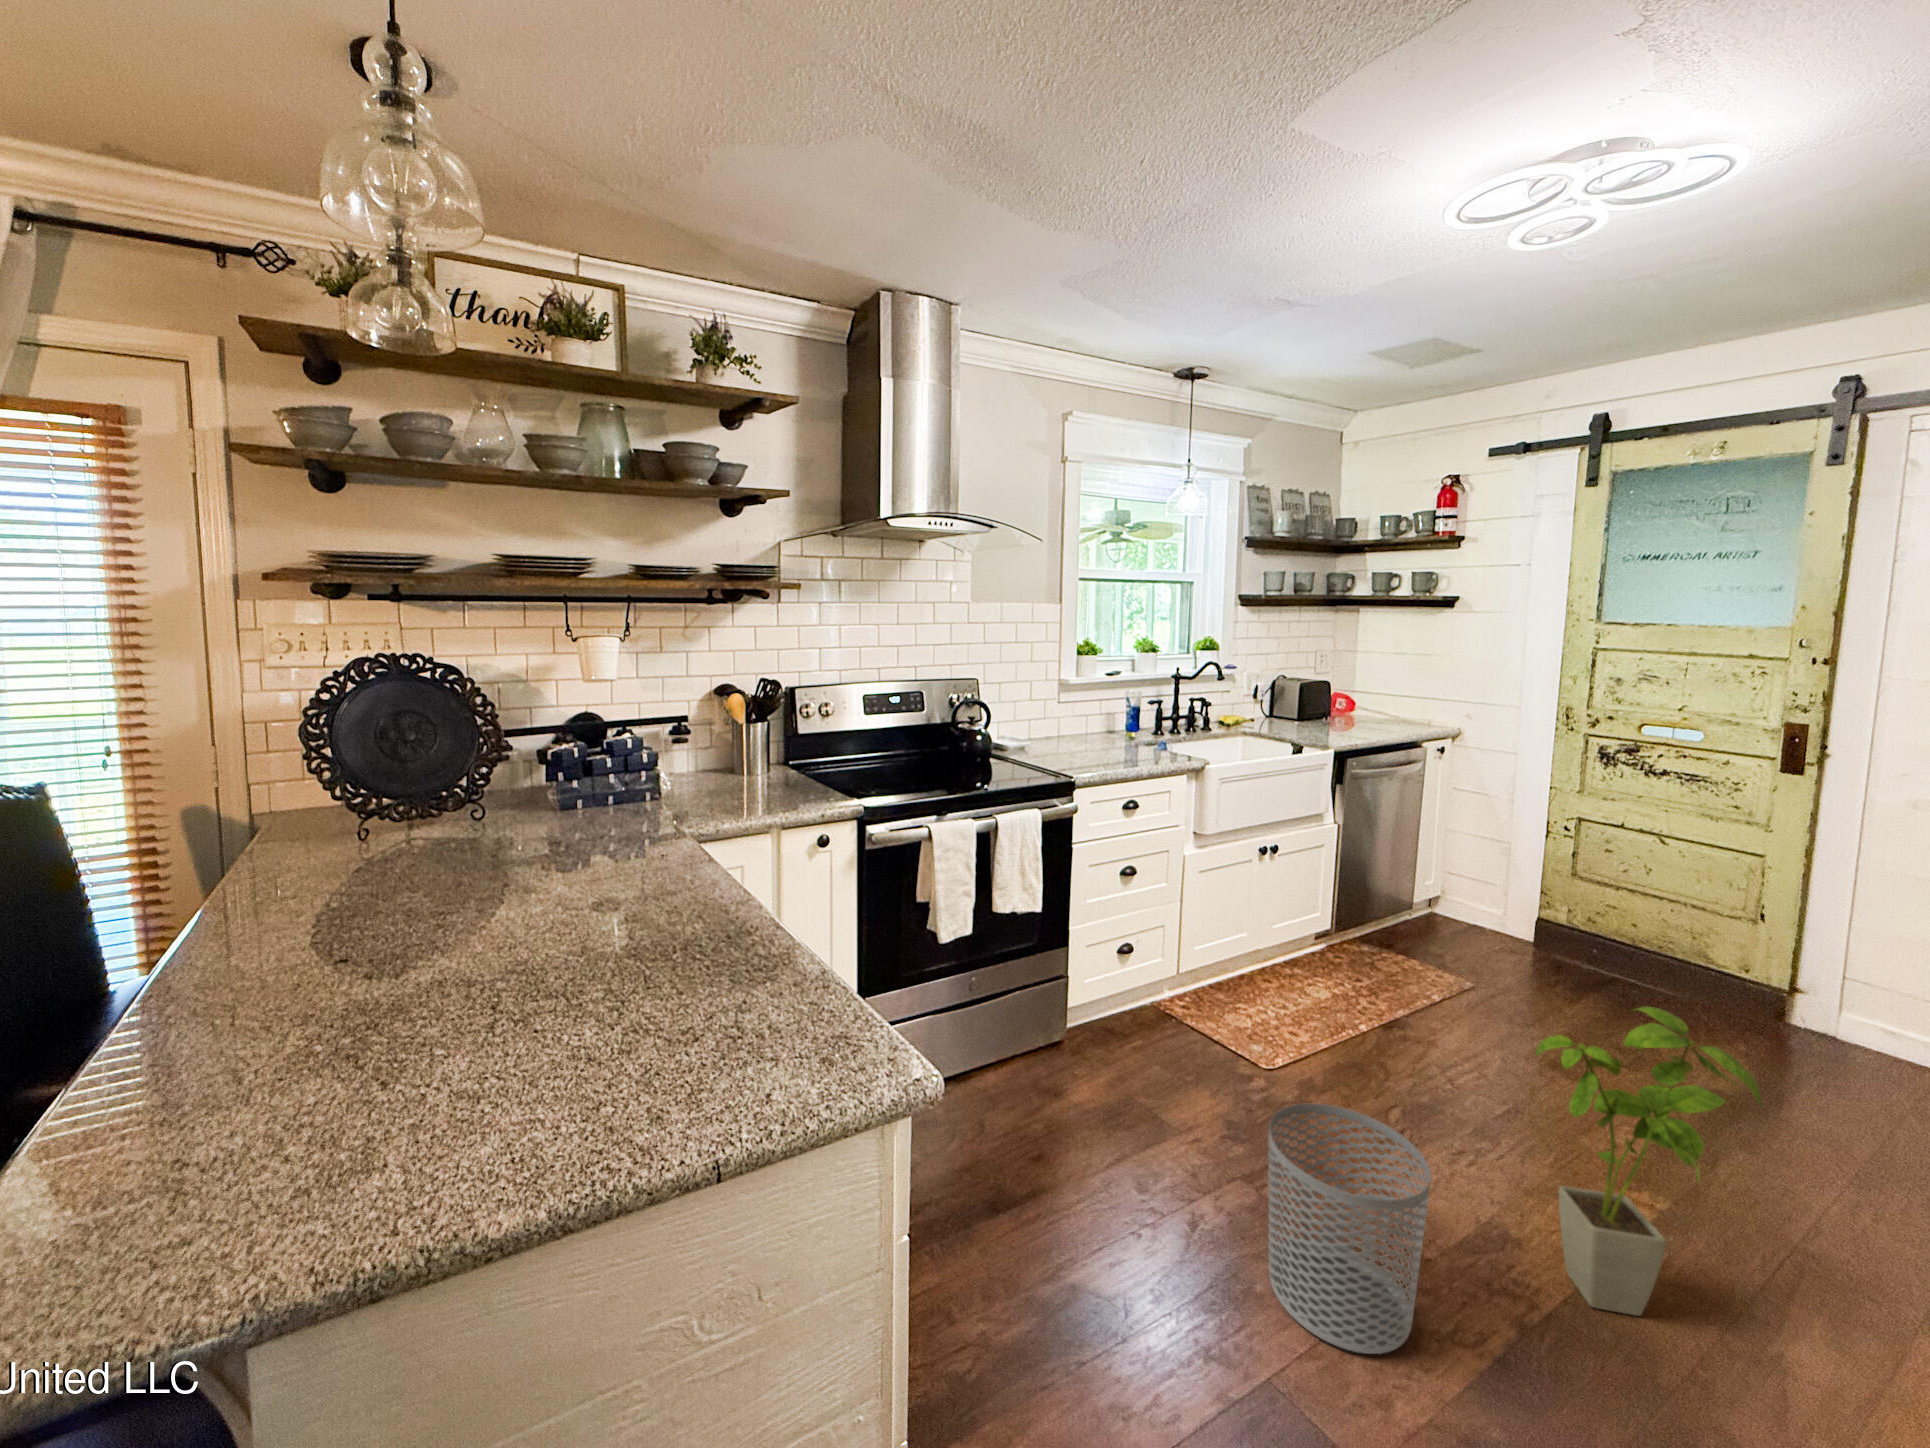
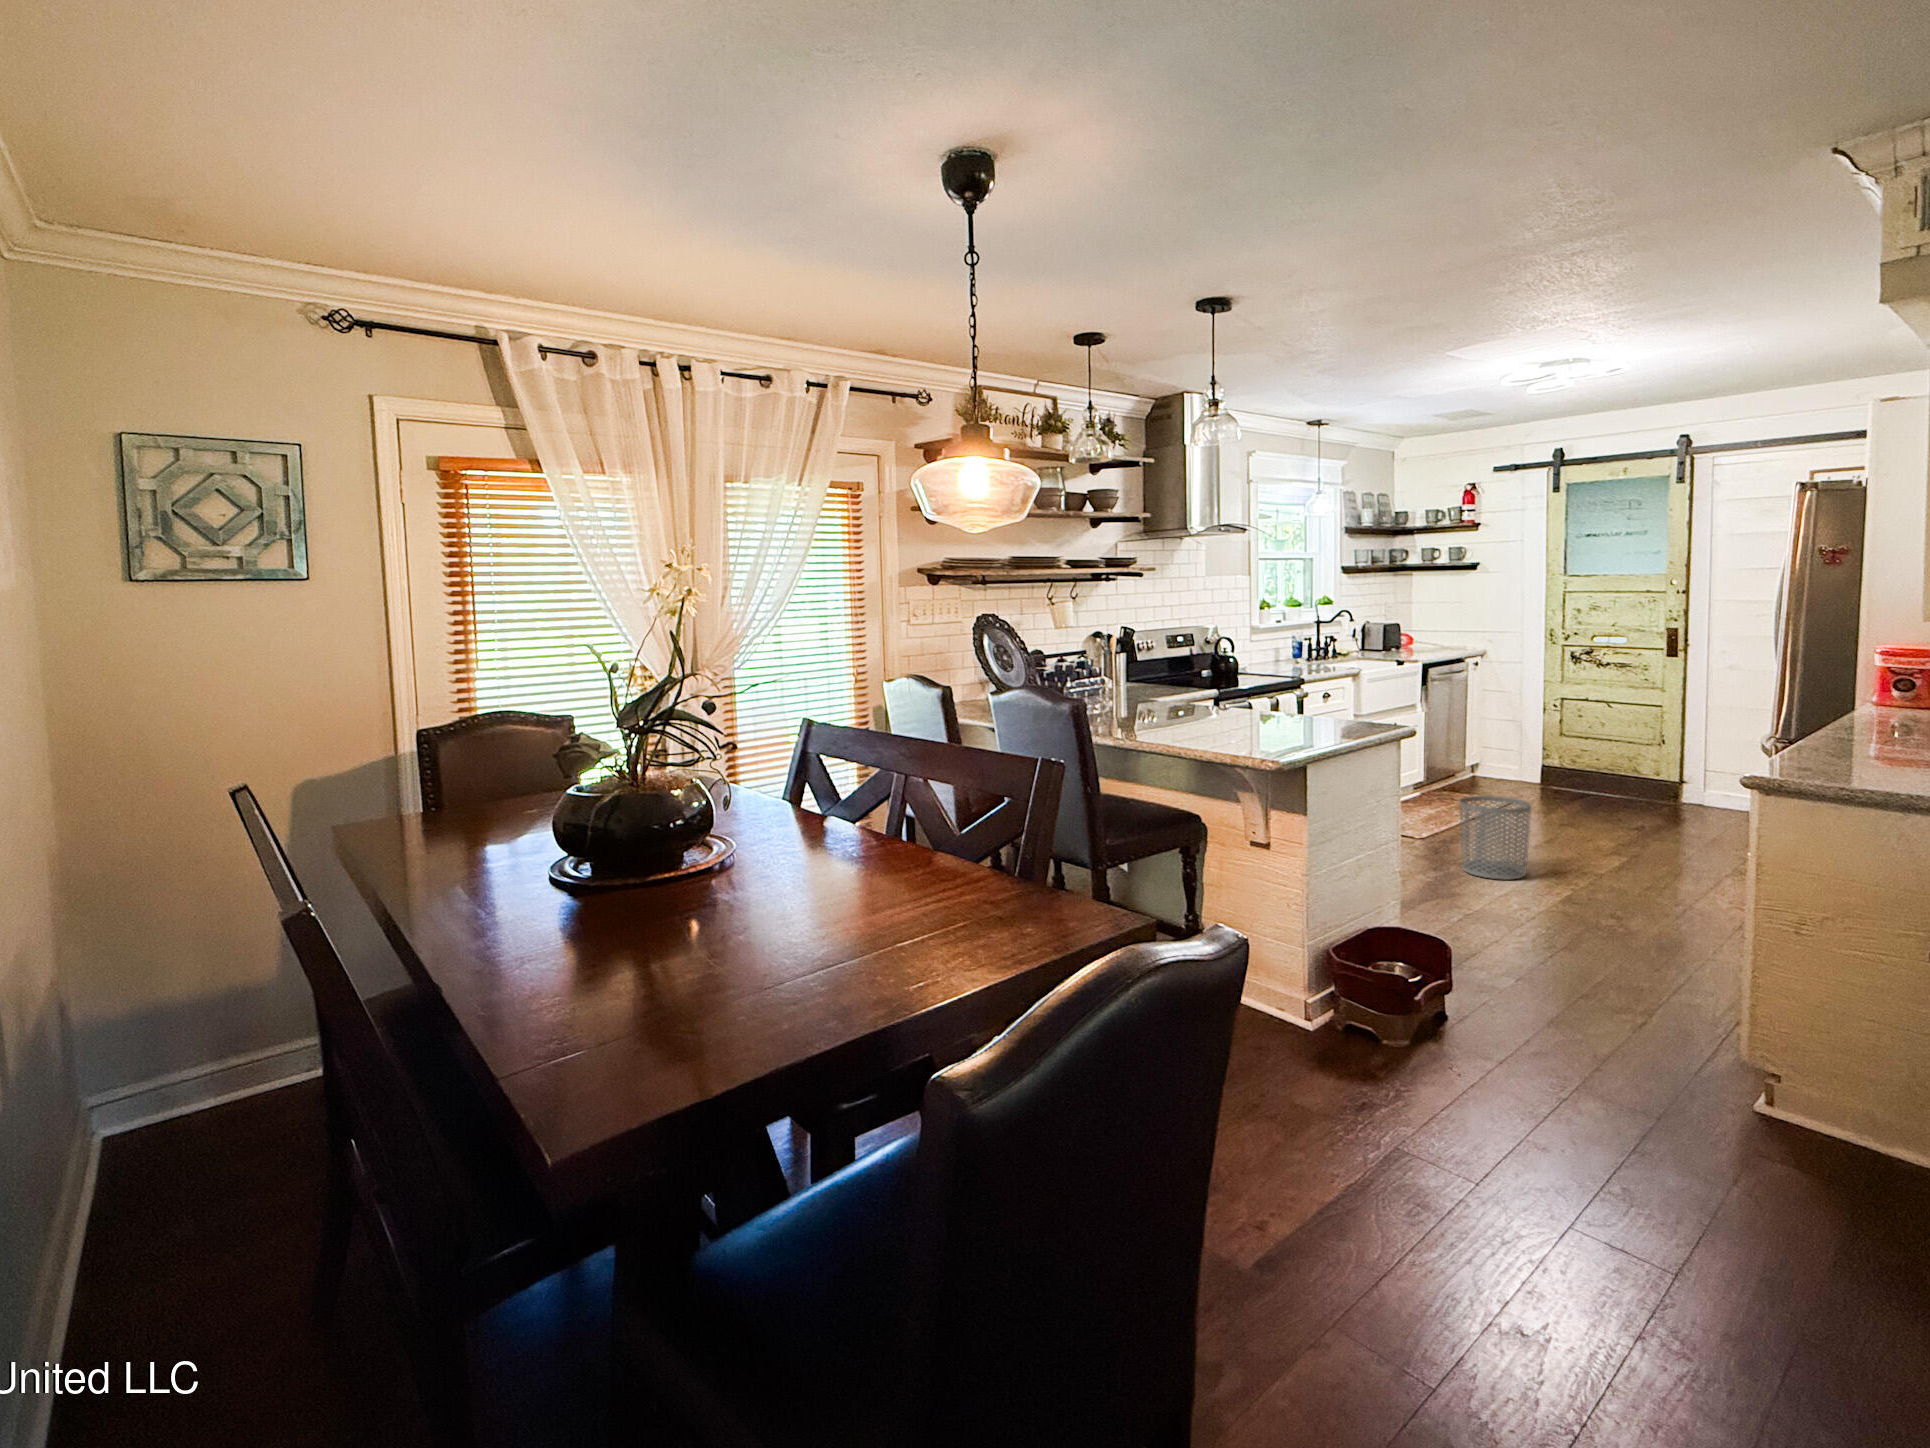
house plant: present [1536,1007,1762,1316] -> none [1564,731,1650,865]

